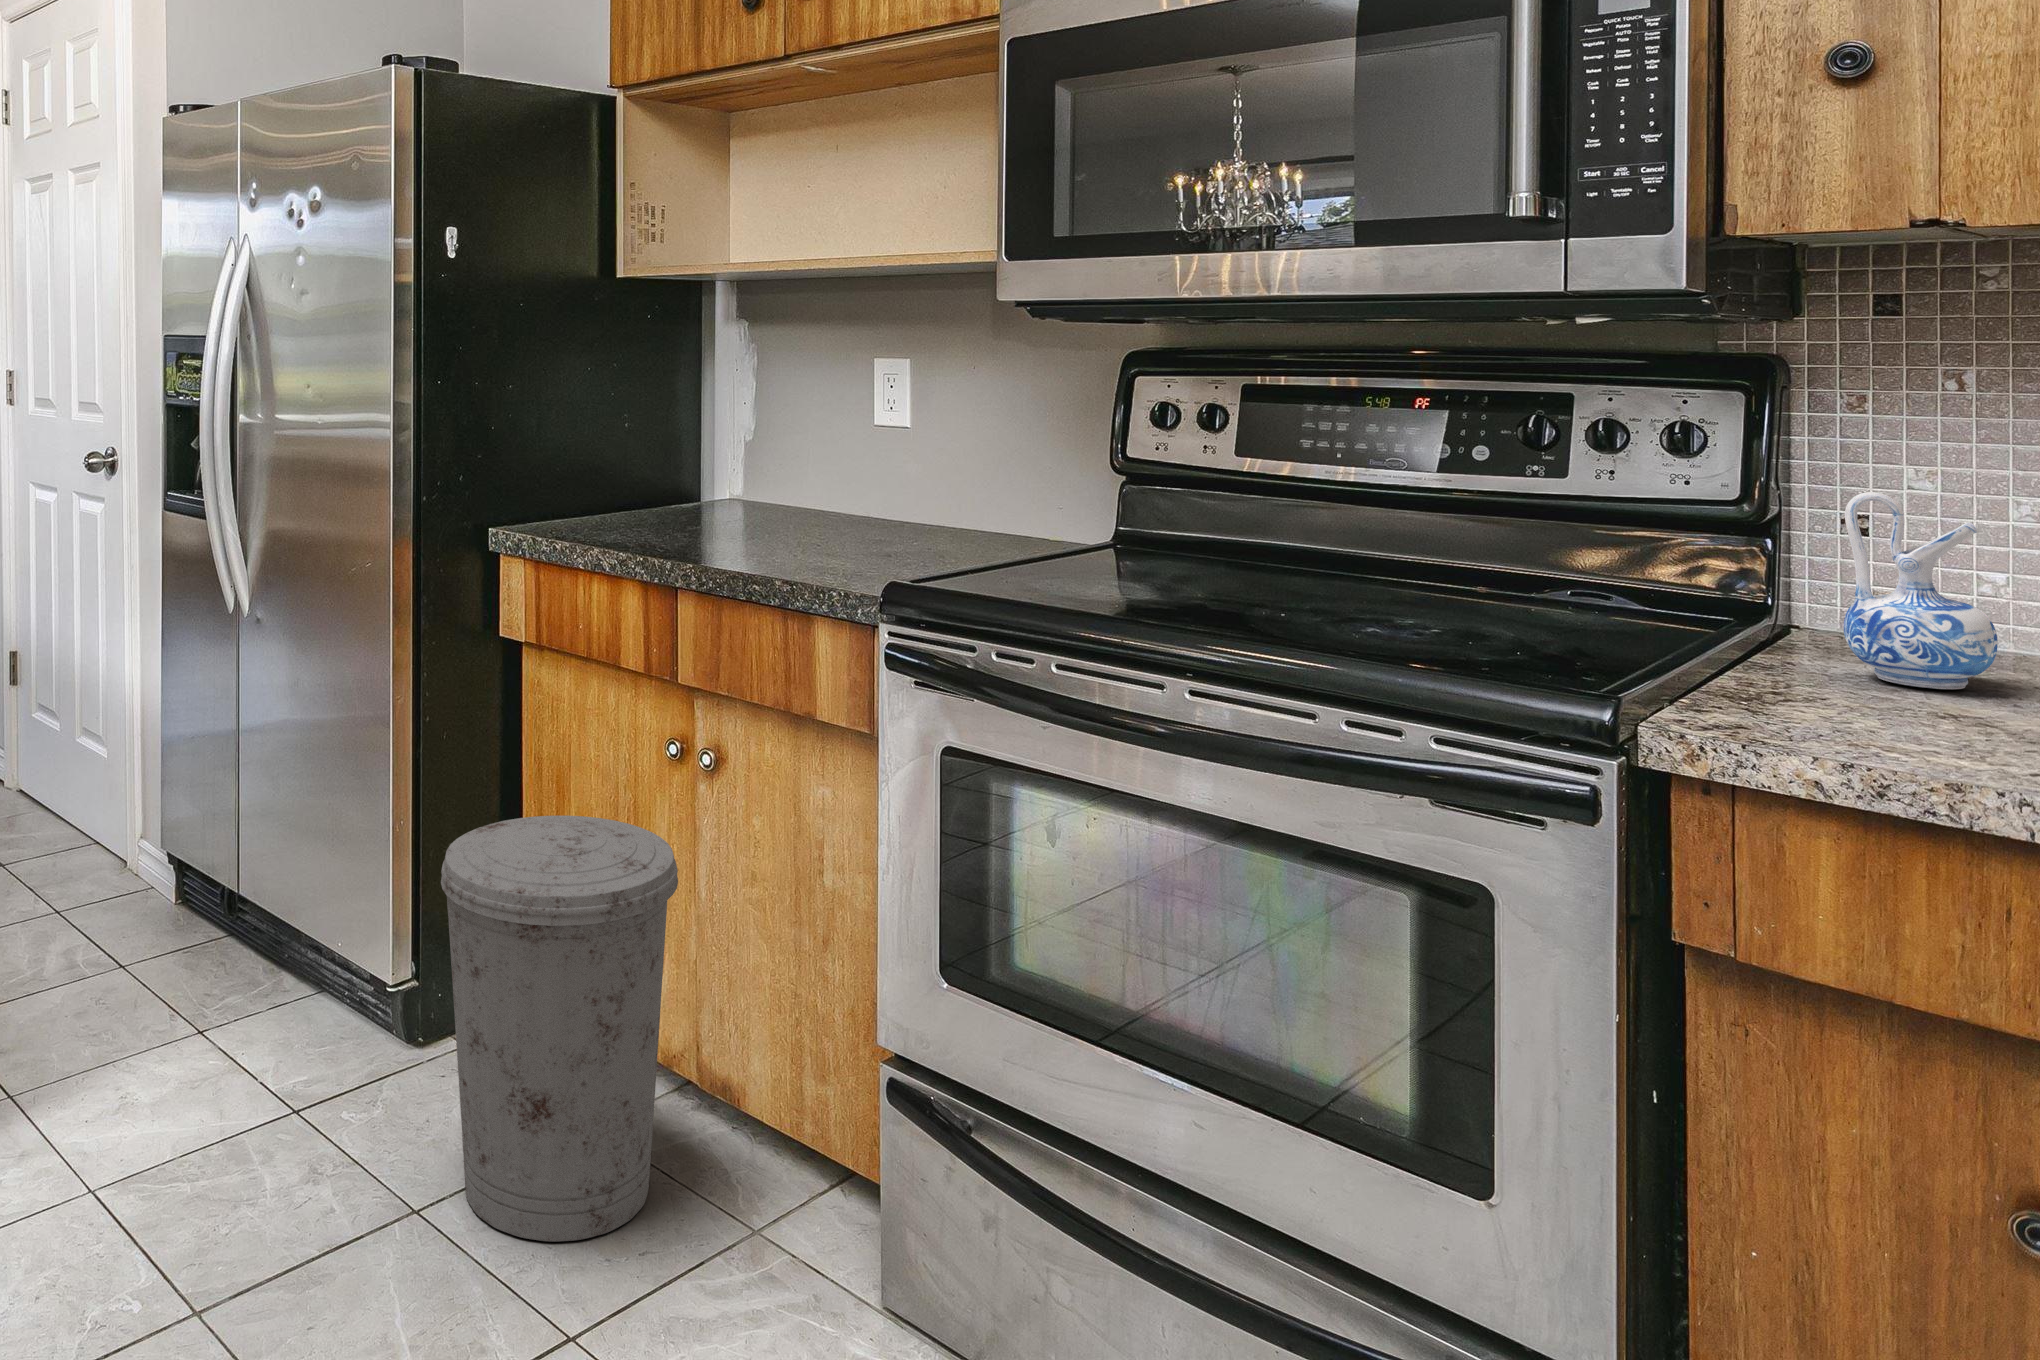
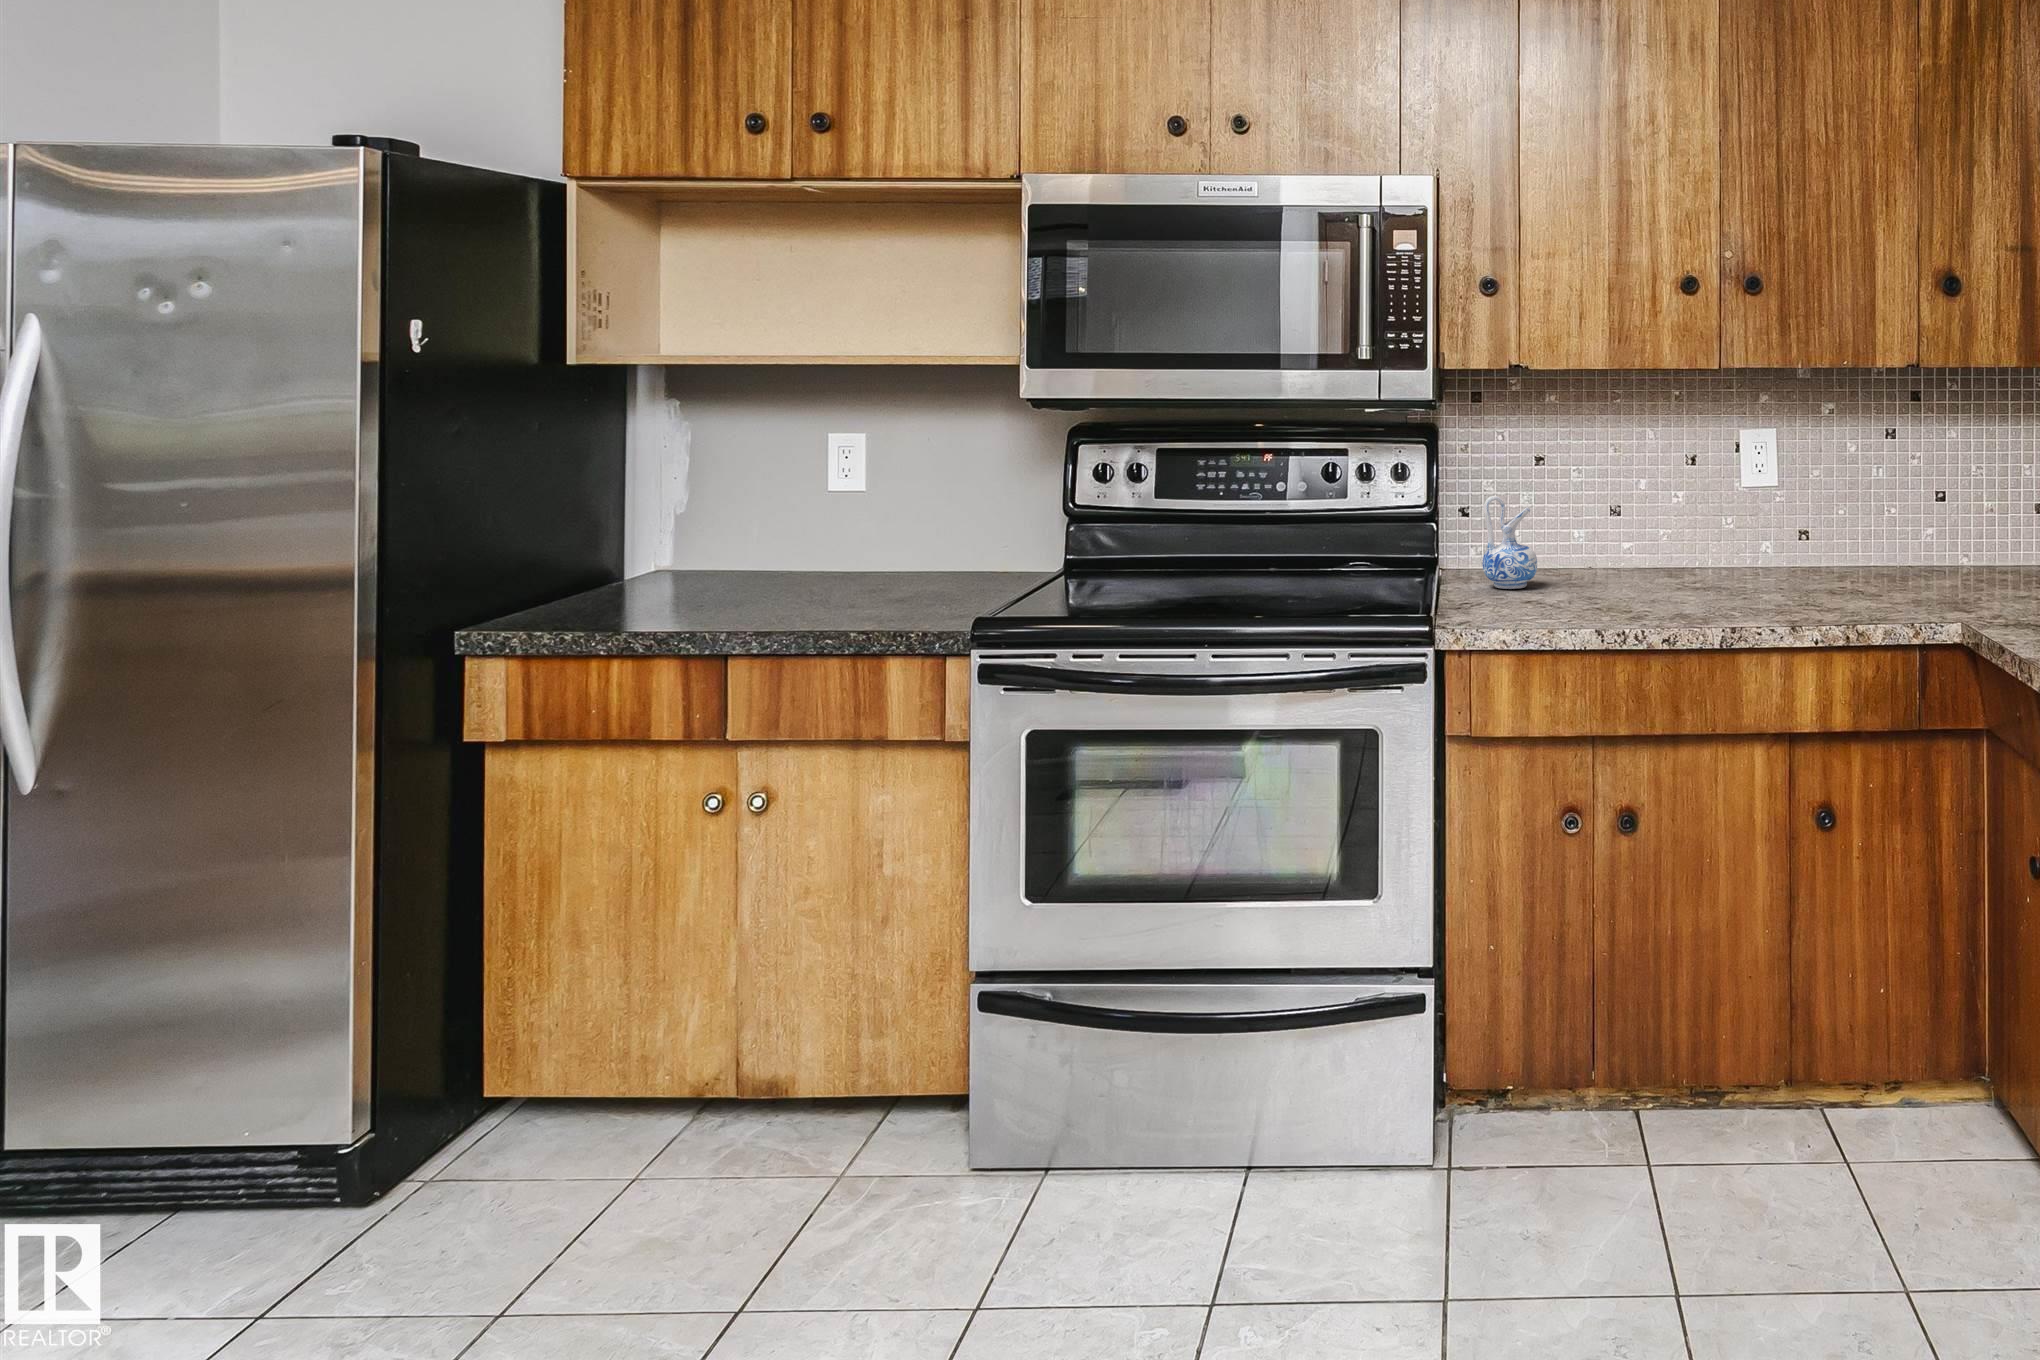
trash can: present [441,816,678,1242] -> none [511,875,761,1265]

